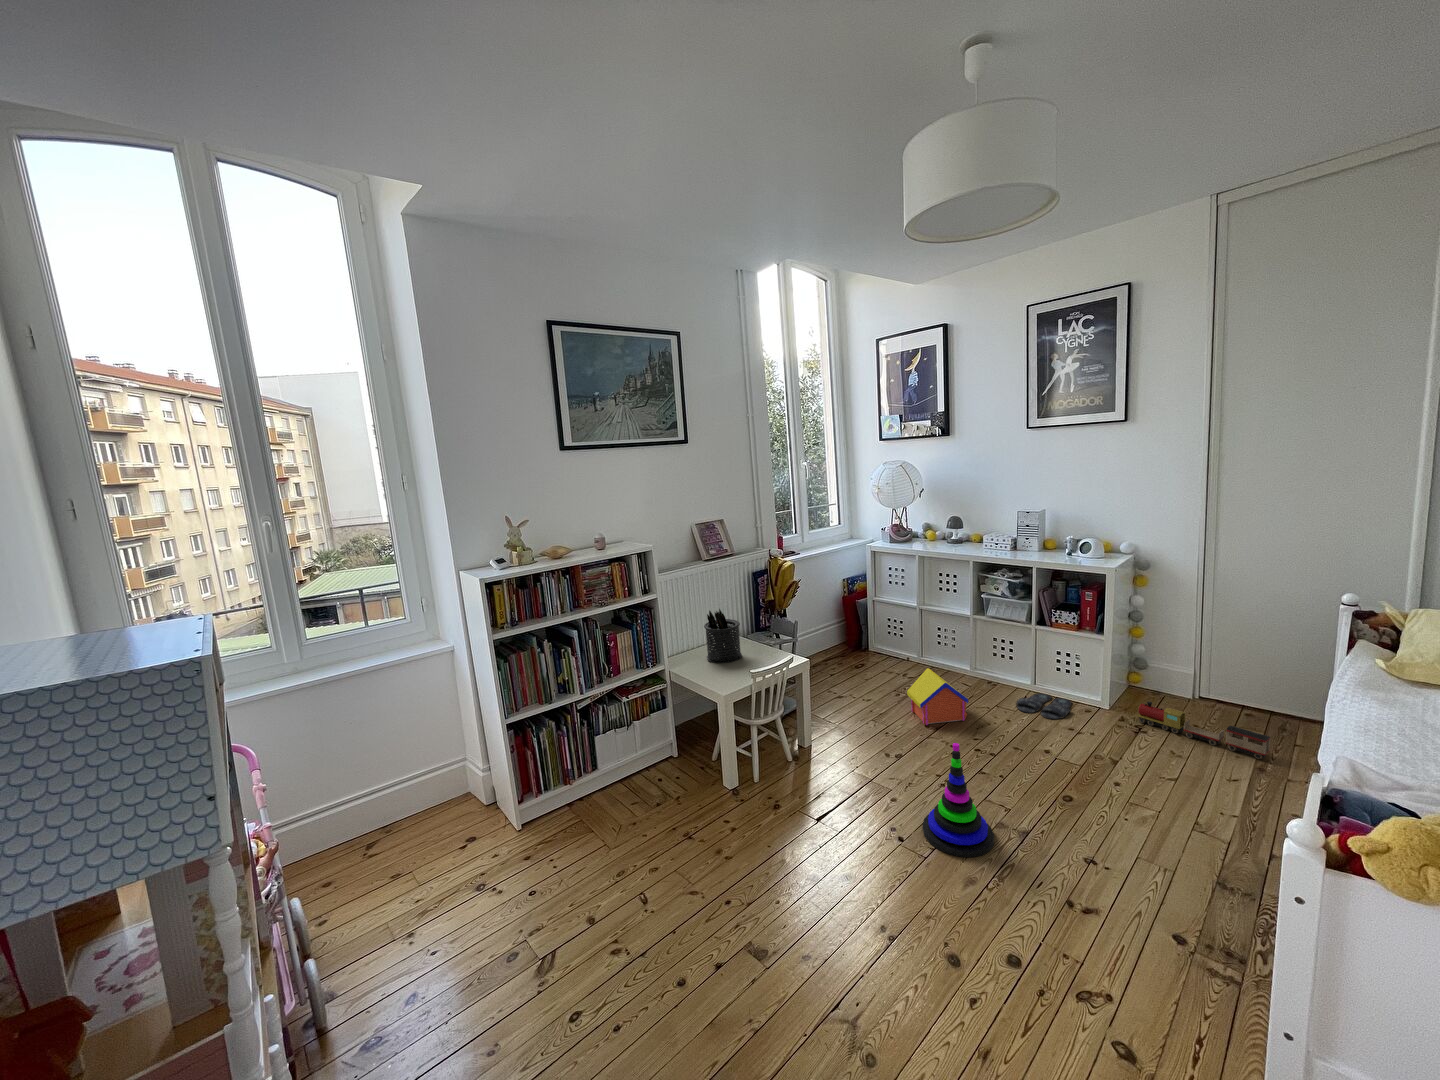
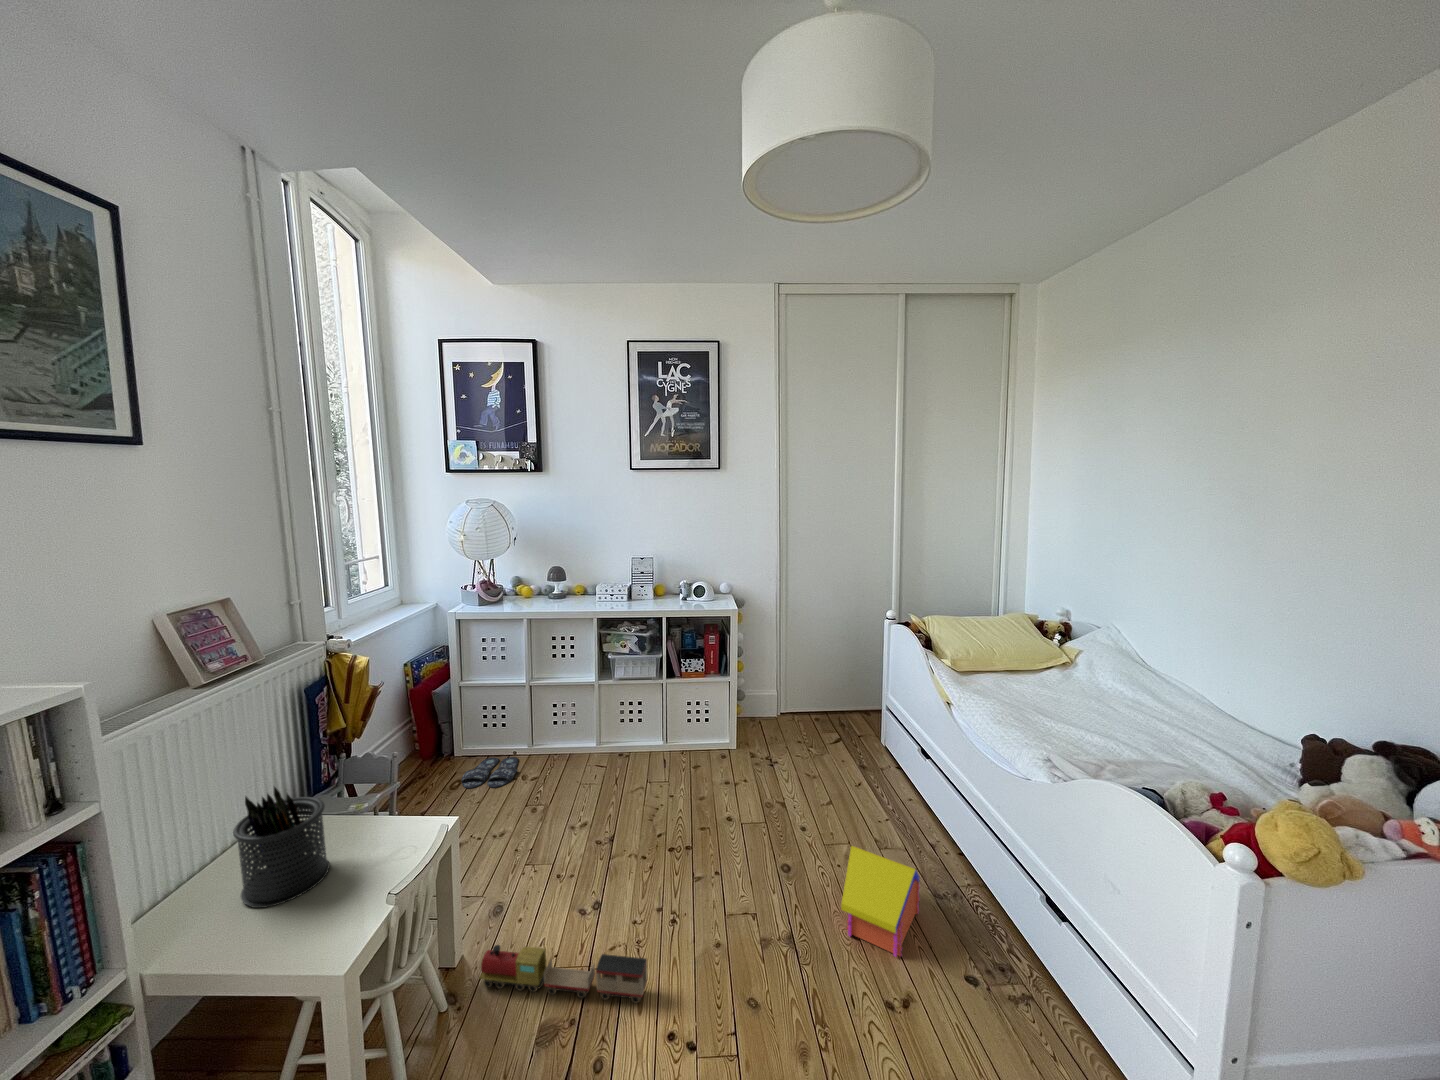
toy house: present [907,668,968,725] -> present [841,846,920,957]
slippers: present [1016,693,1071,719] -> present [461,757,518,789]
toy train: present [1136,702,1270,759] -> present [479,945,648,1003]
stacking toy: present [923,743,994,857] -> none [699,868,785,1029]

